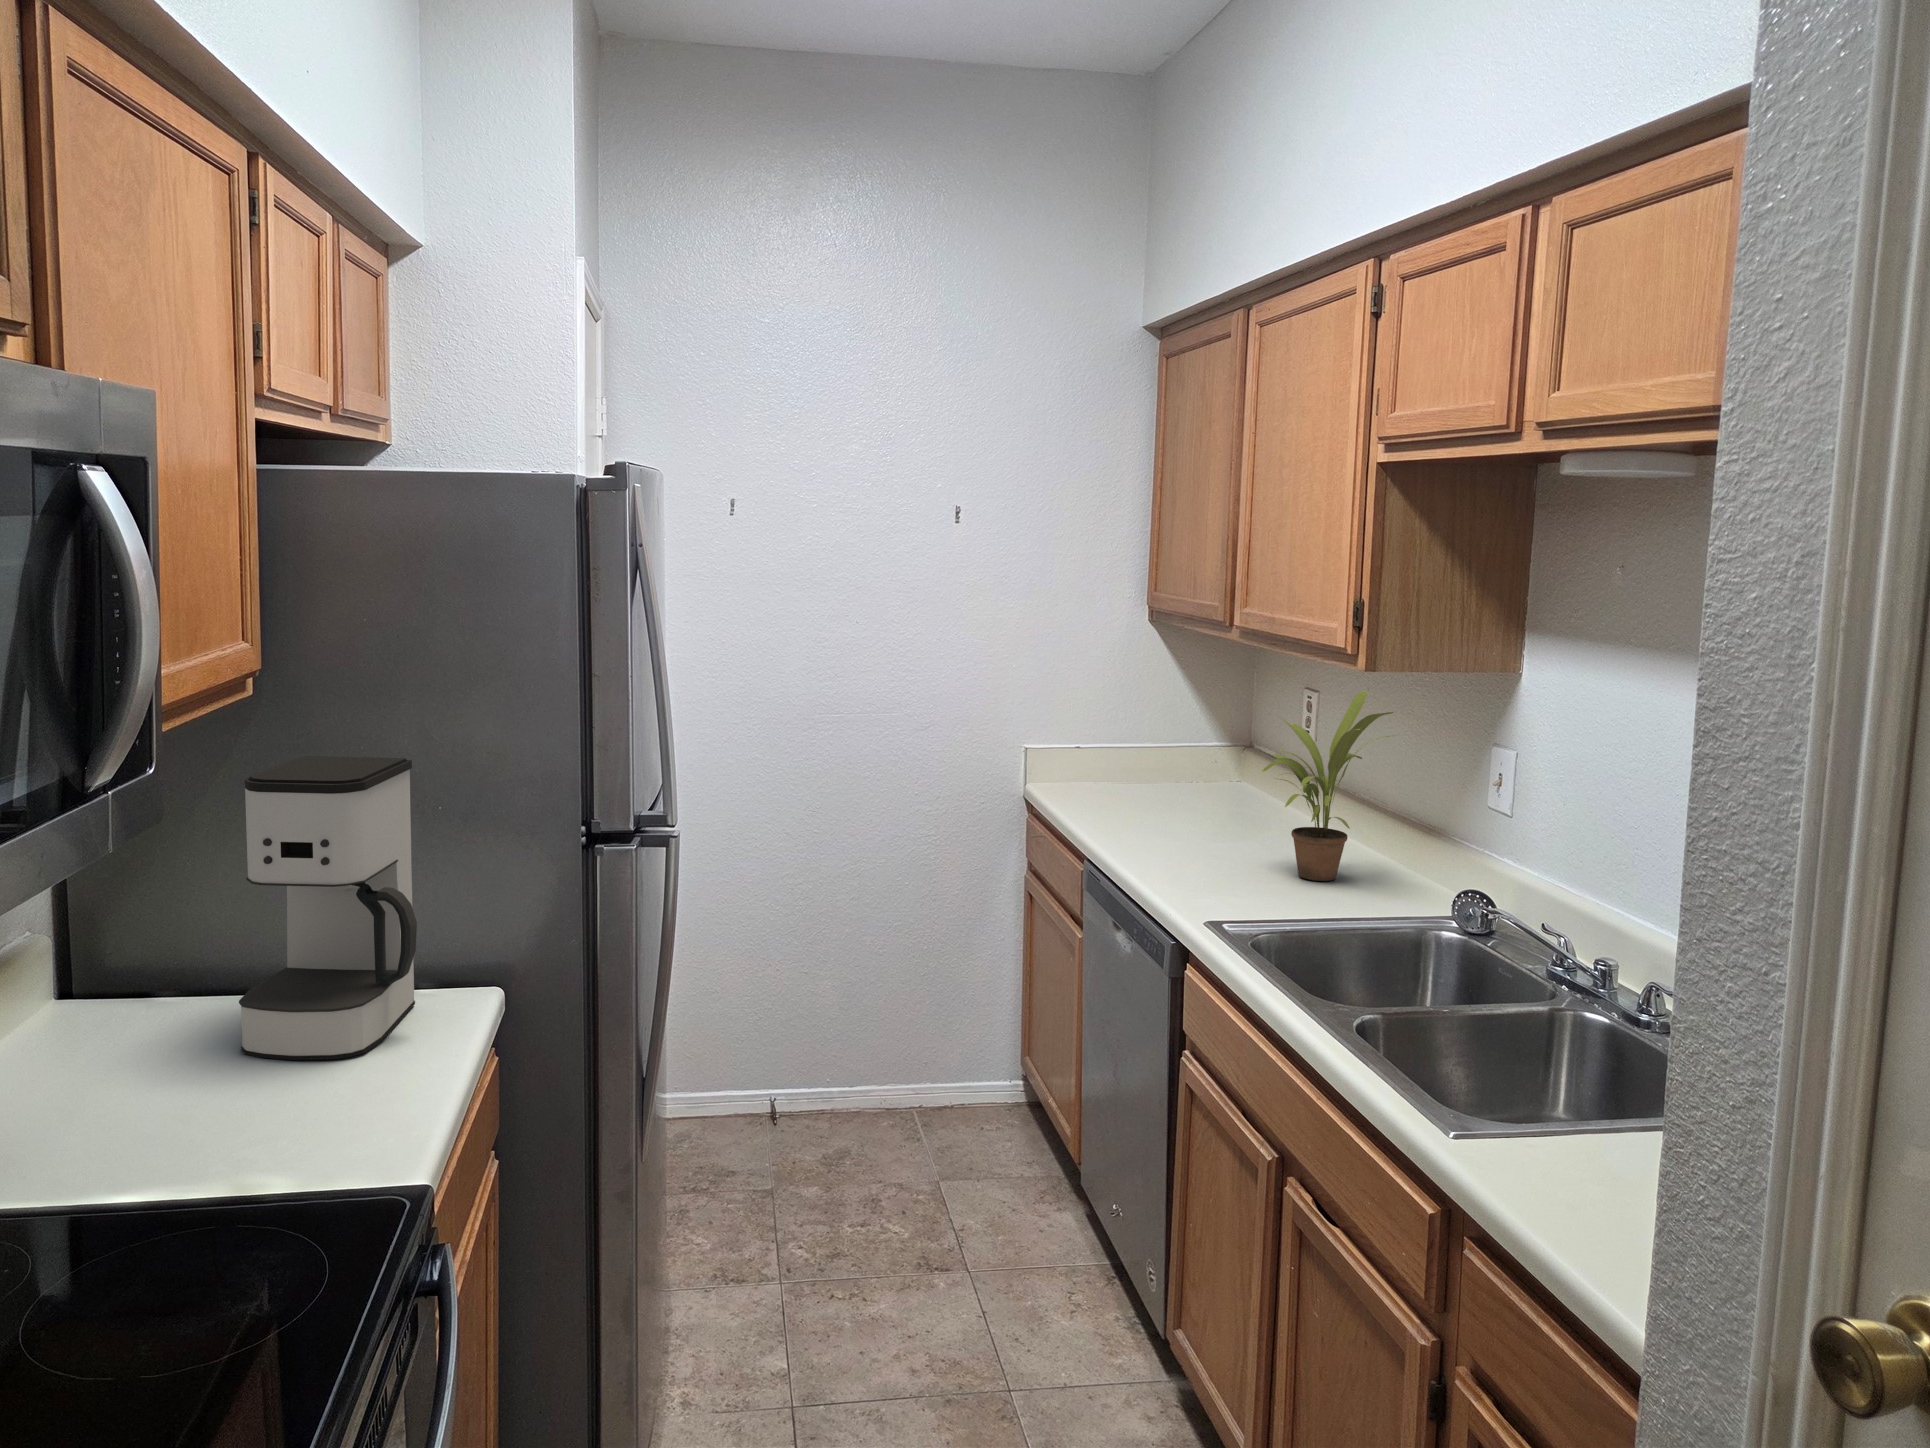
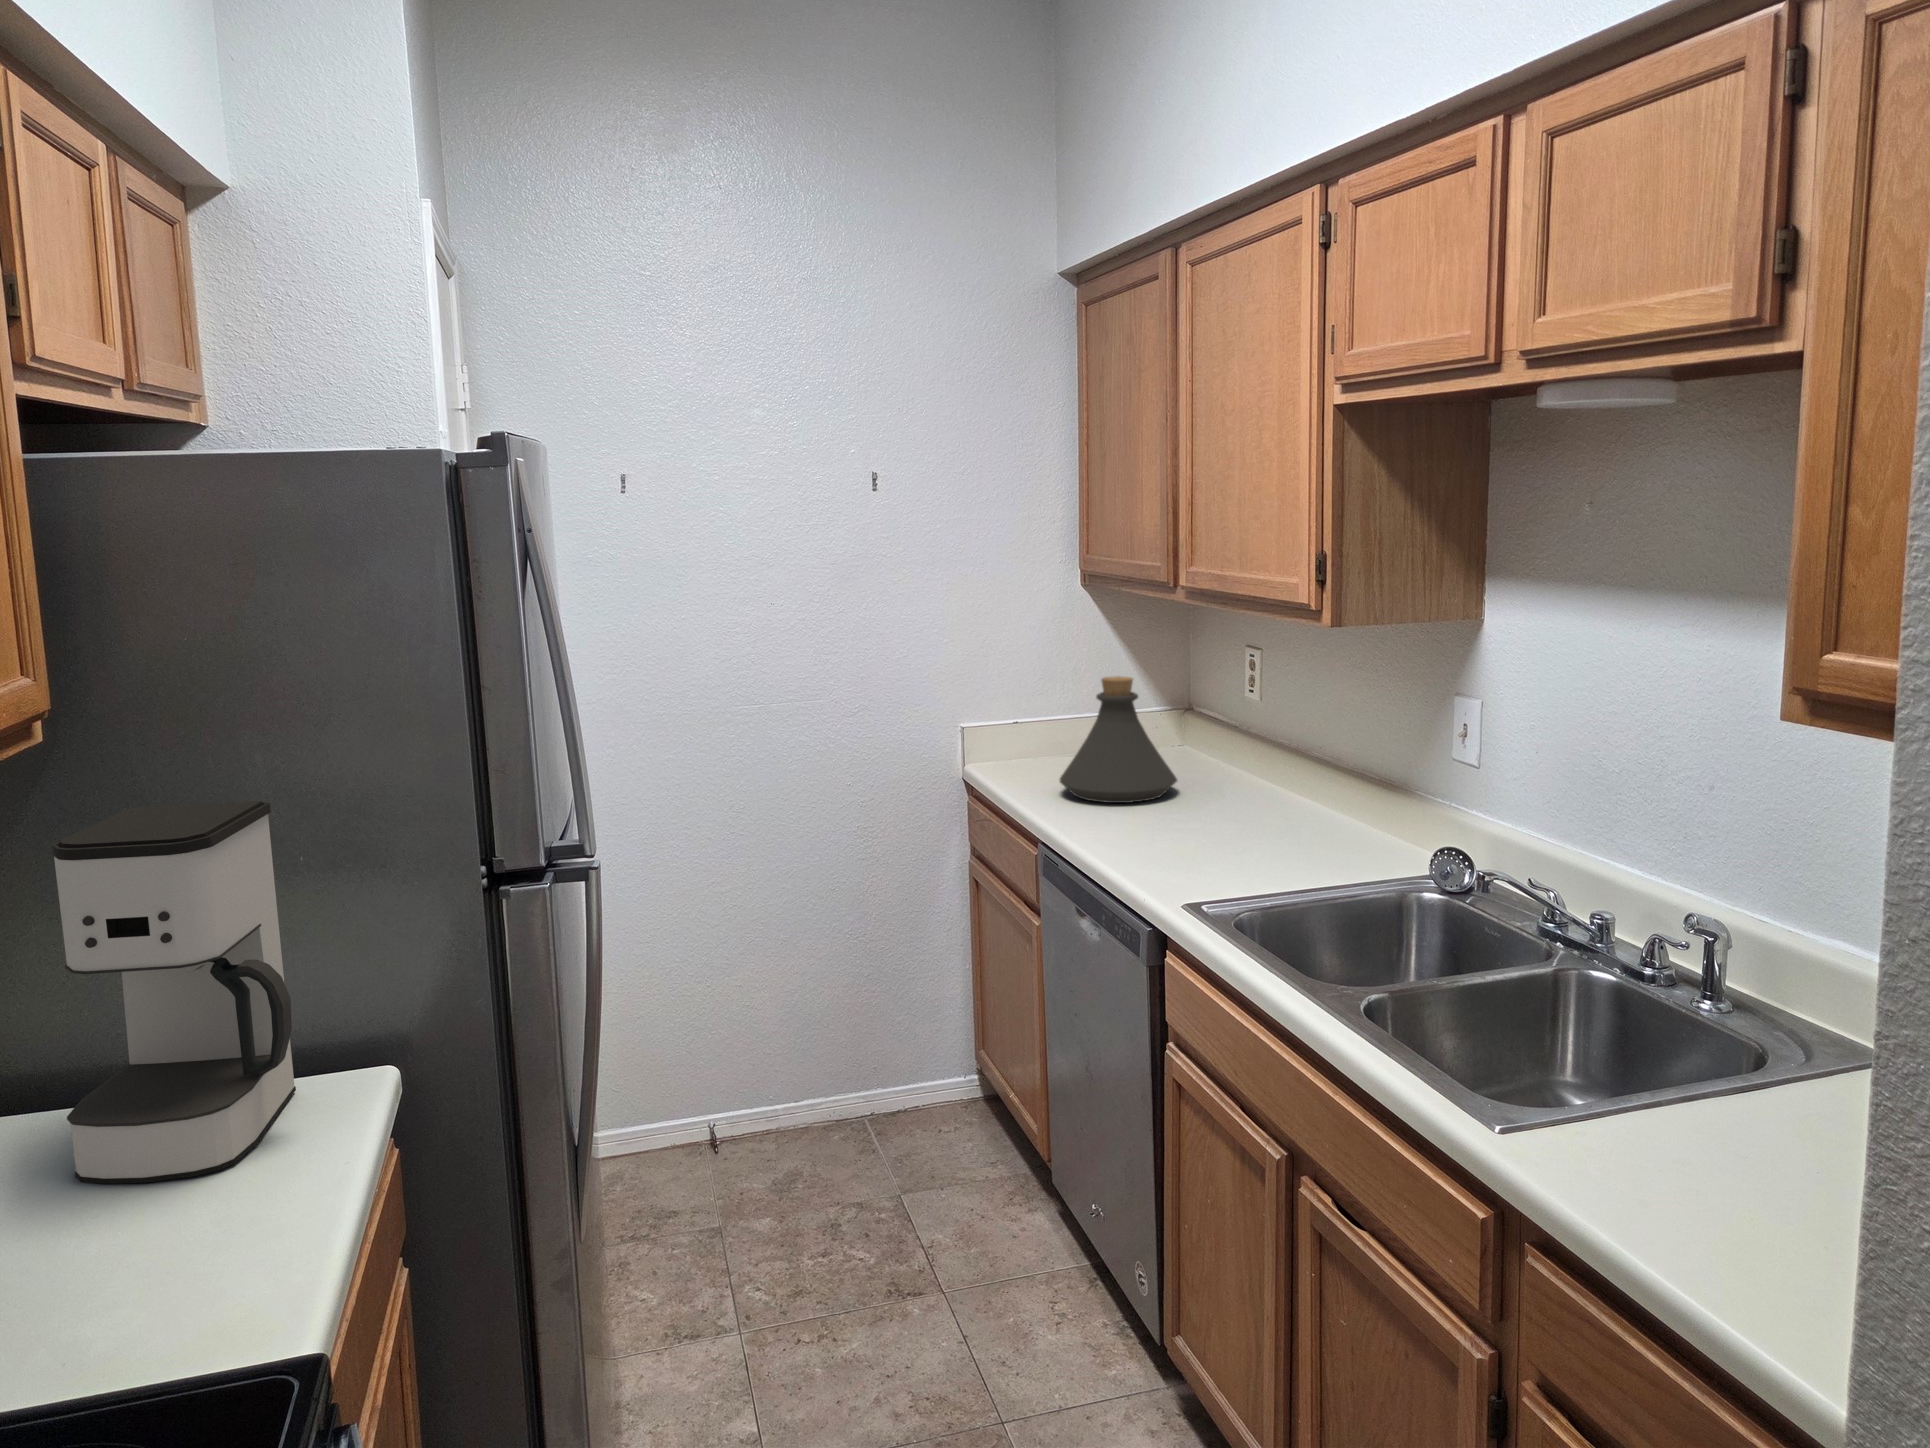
potted plant: present [1262,691,1394,881] -> none [1219,646,1362,849]
bottle: none [1115,710,1229,830] -> present [1060,676,1177,803]

